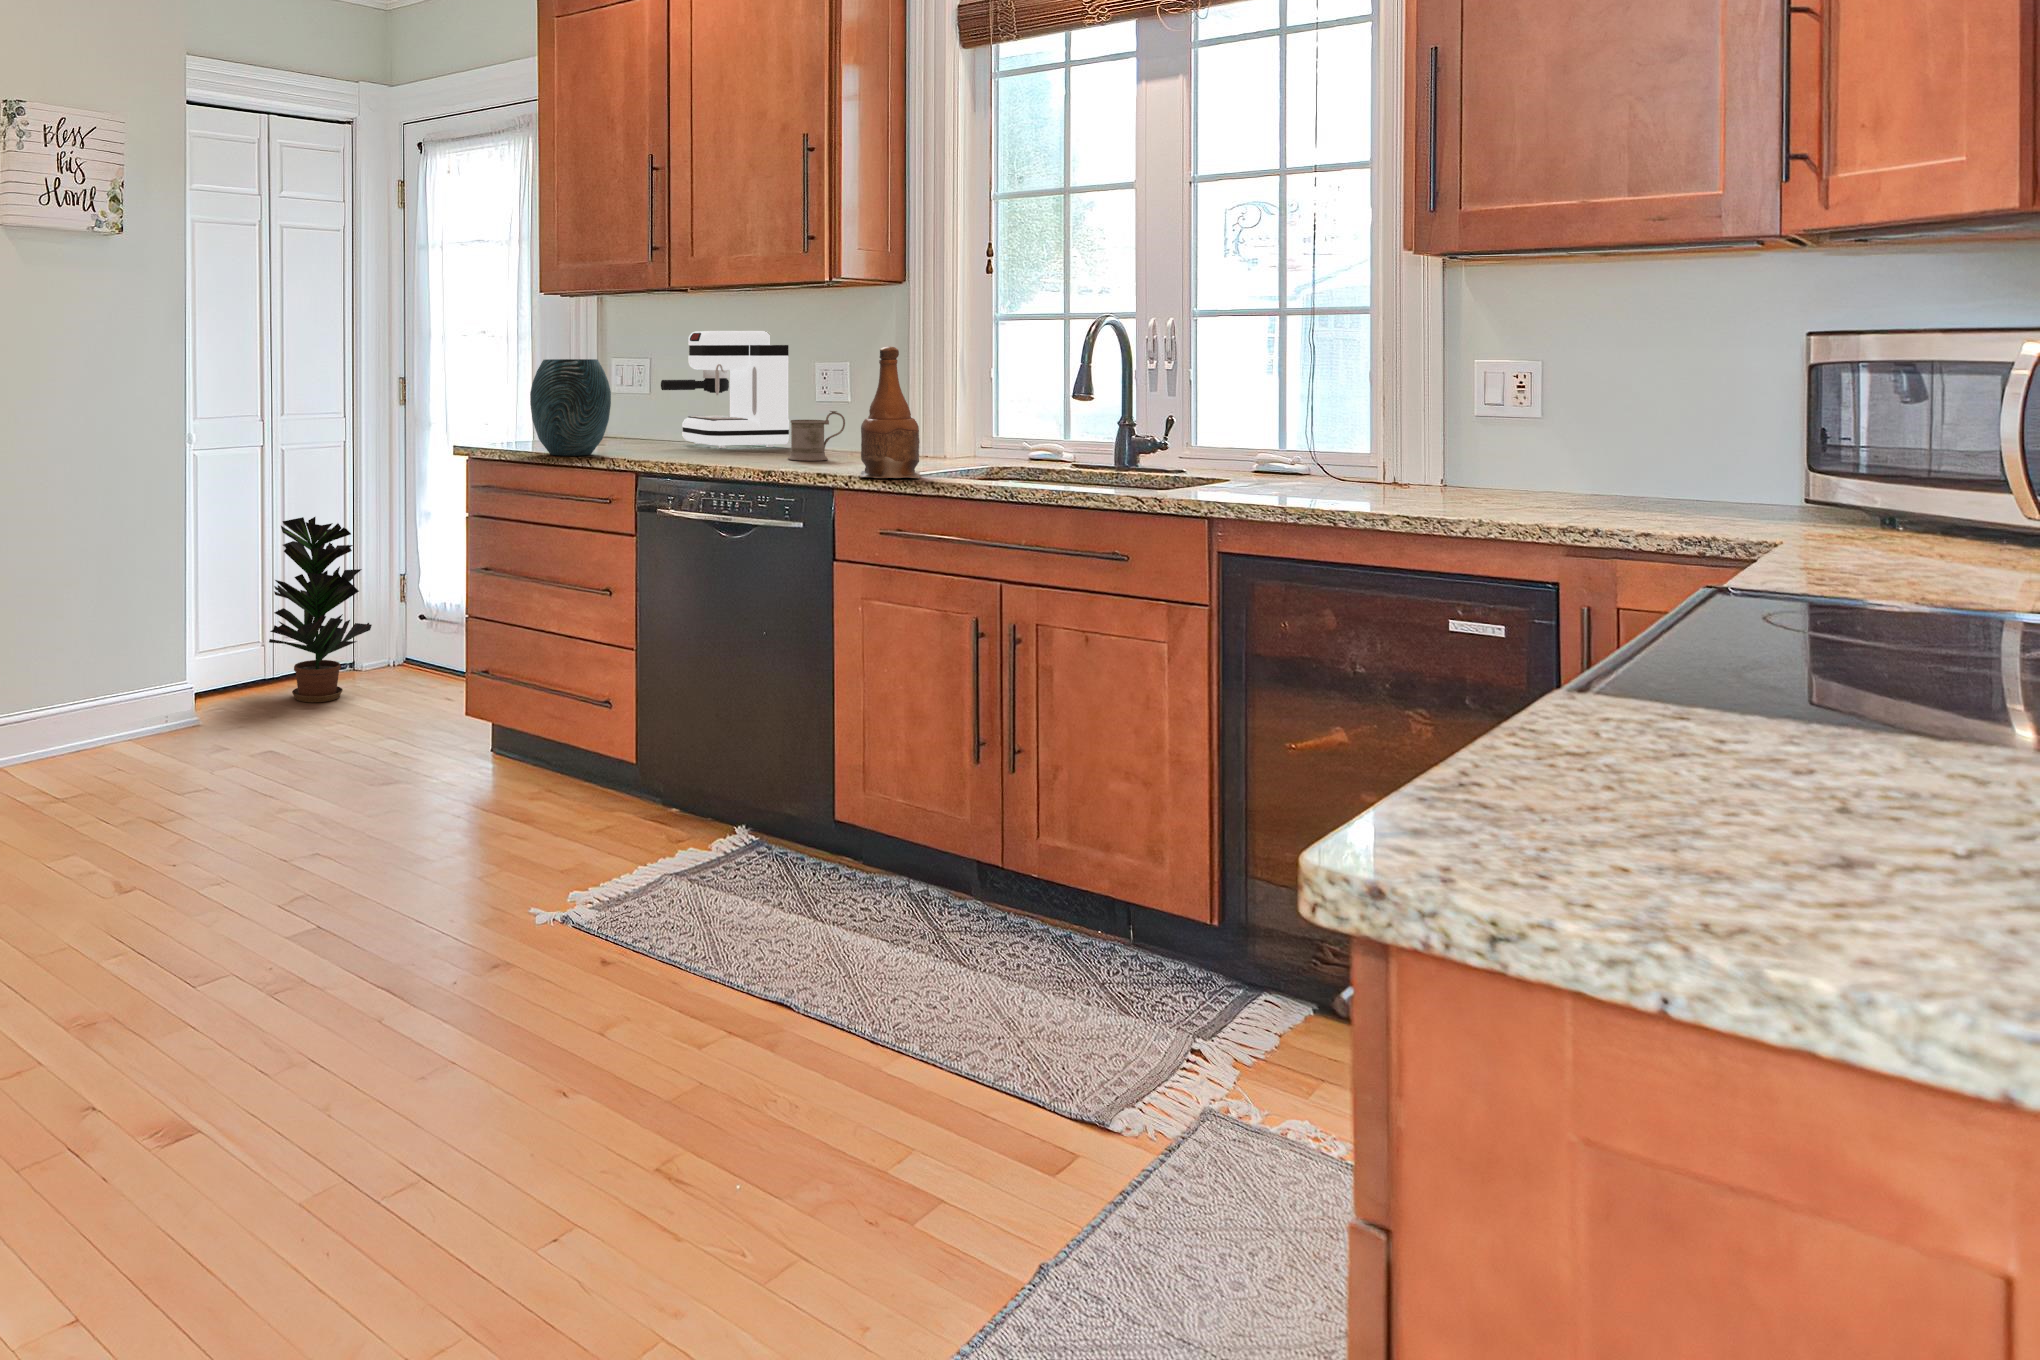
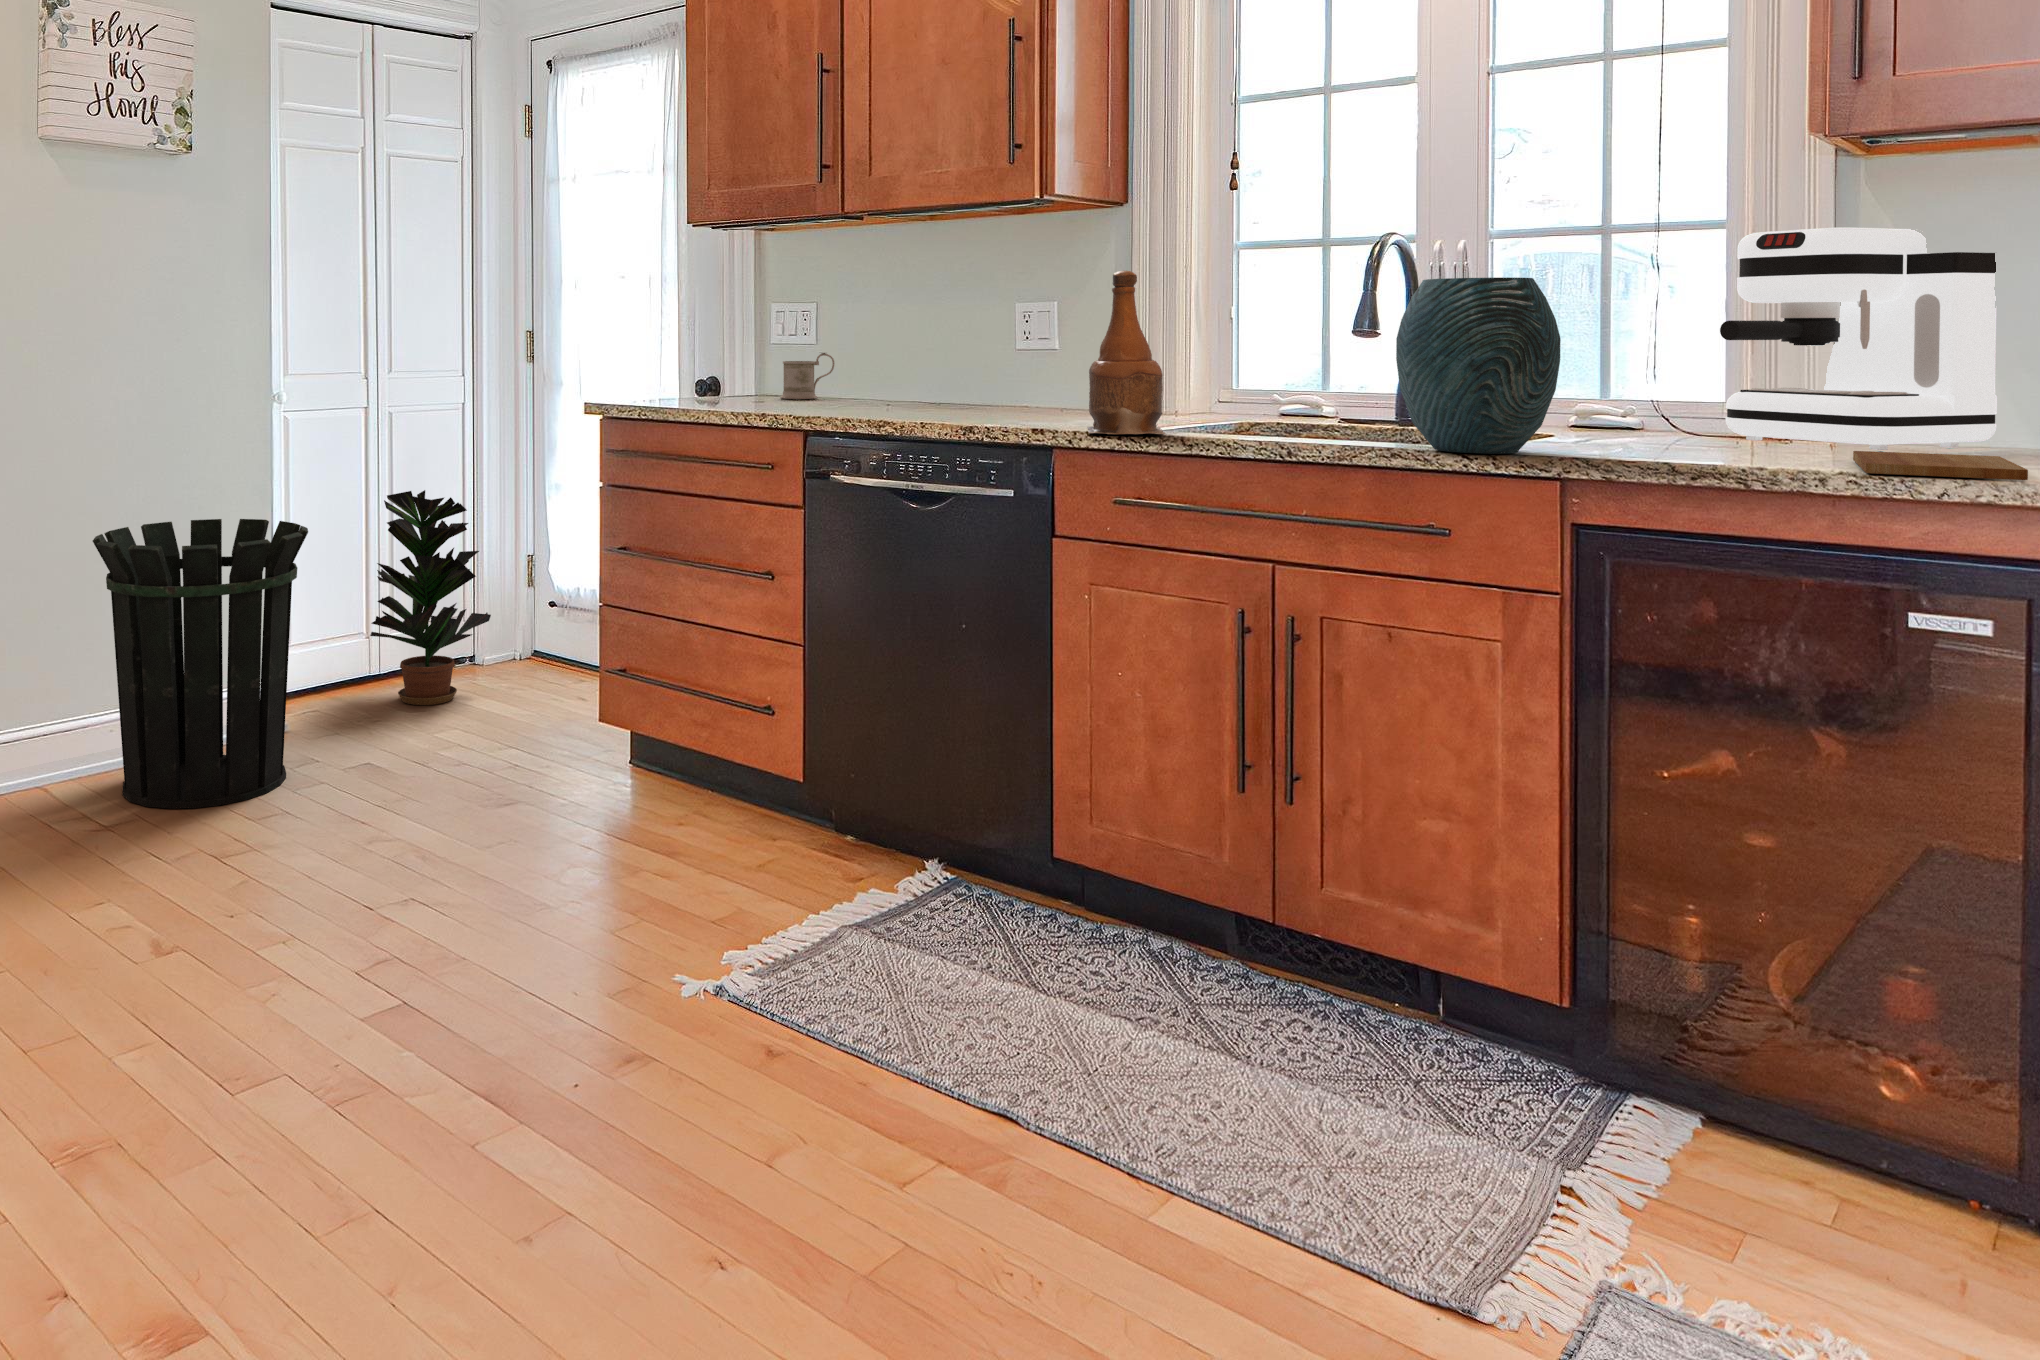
coffee maker: present [661,331,789,448] -> present [1720,227,1997,450]
vase: present [530,359,611,456] -> present [1396,277,1561,454]
mug: present [788,411,845,461] -> present [780,353,835,399]
cutting board: none [1418,496,1532,521] -> present [1853,451,2028,480]
waste bin: none [45,542,223,784] -> present [93,519,308,809]

